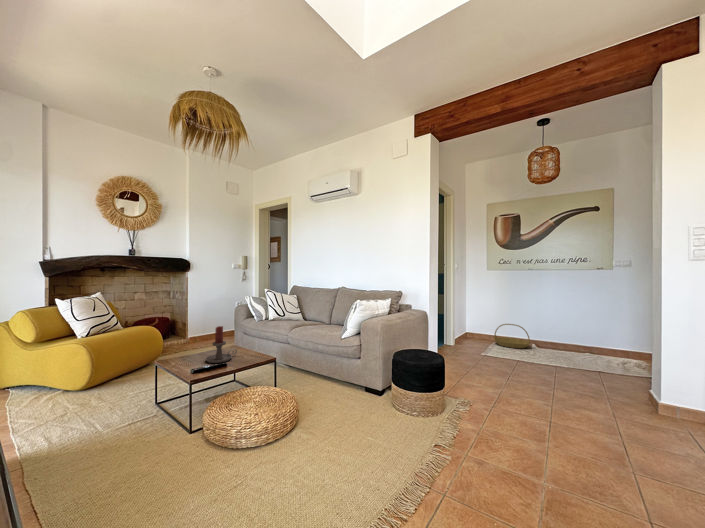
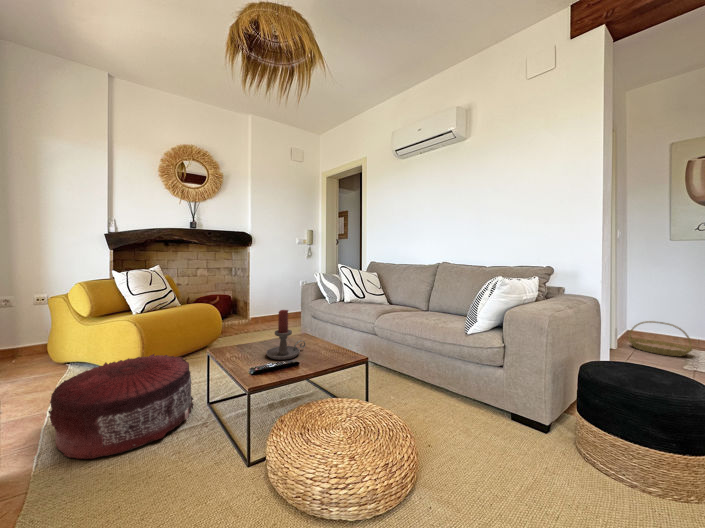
pouf: none [27,368,144,446] -> present [49,354,193,459]

